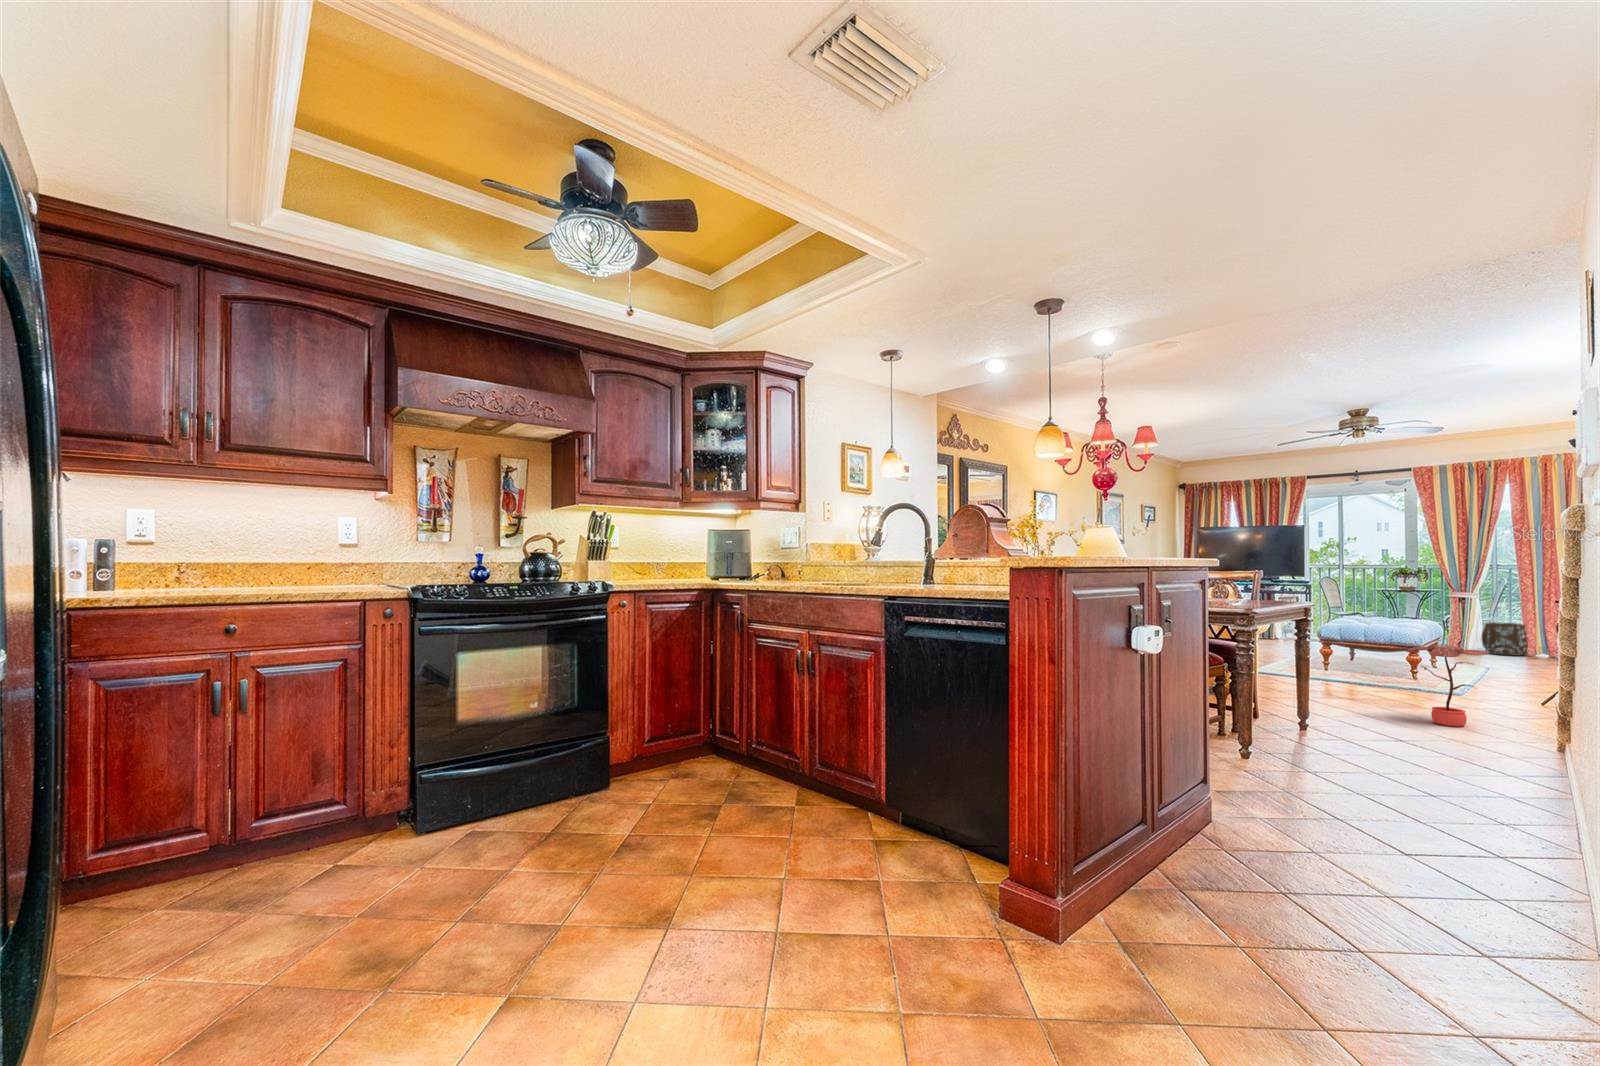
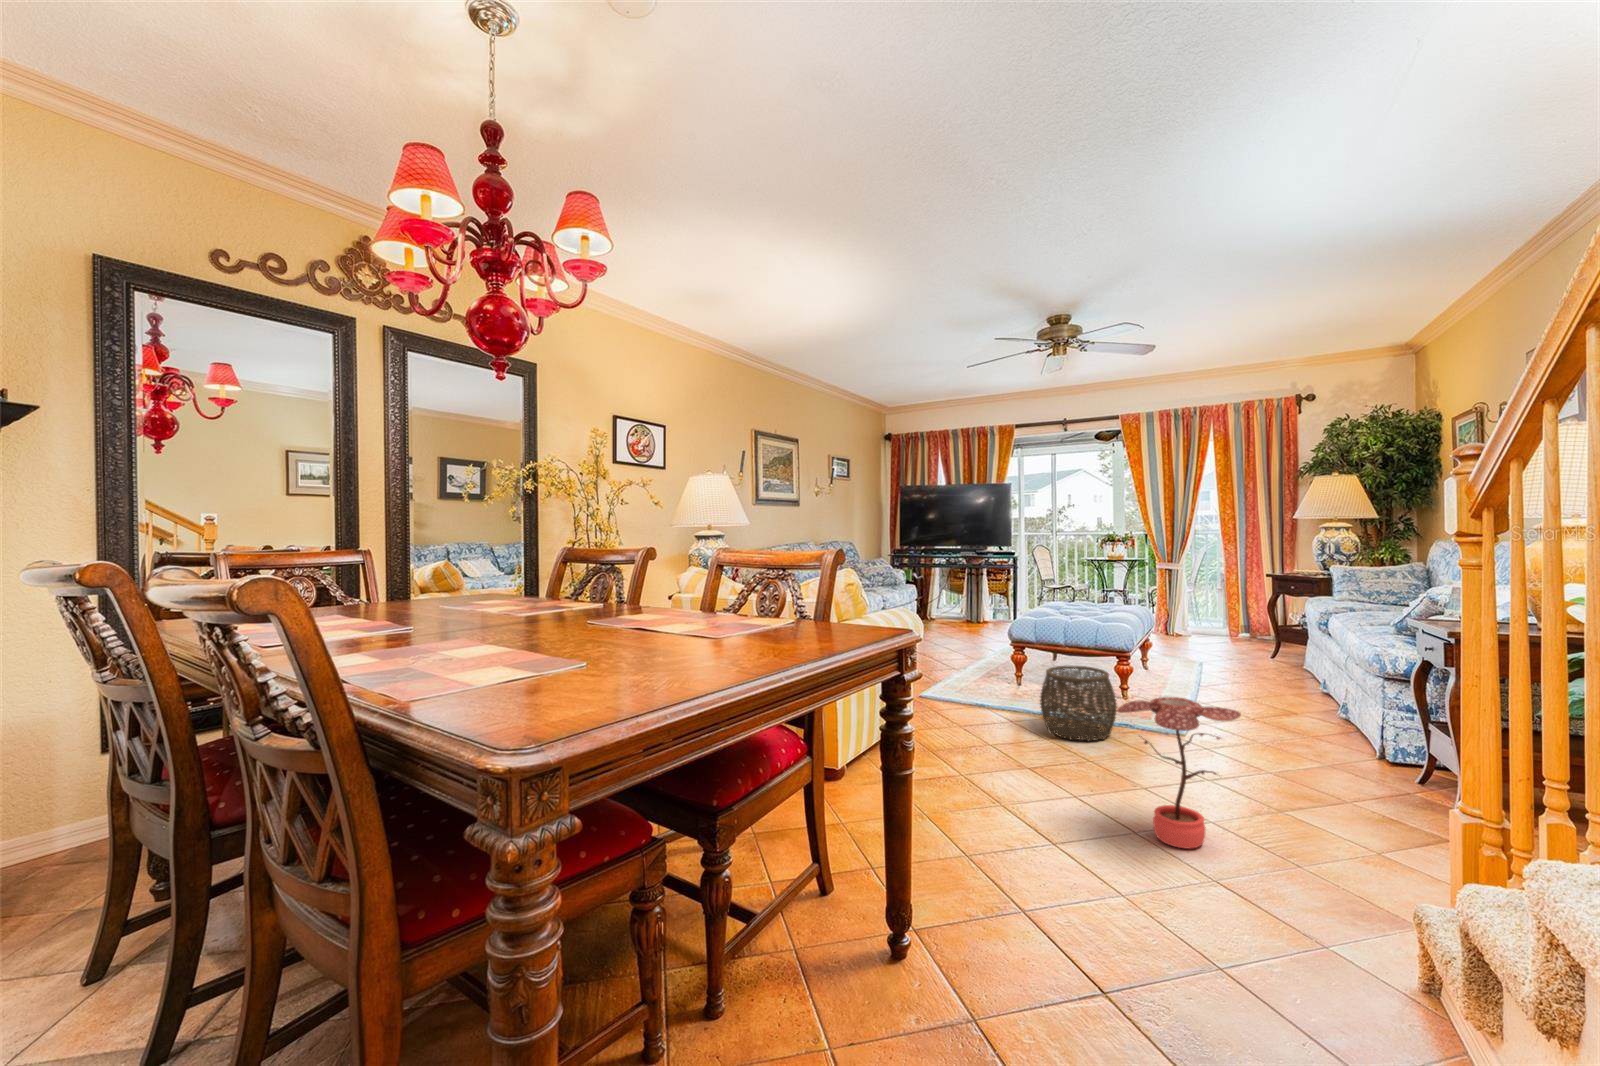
woven basket: present [1481,622,1531,656] -> present [1040,666,1117,741]

